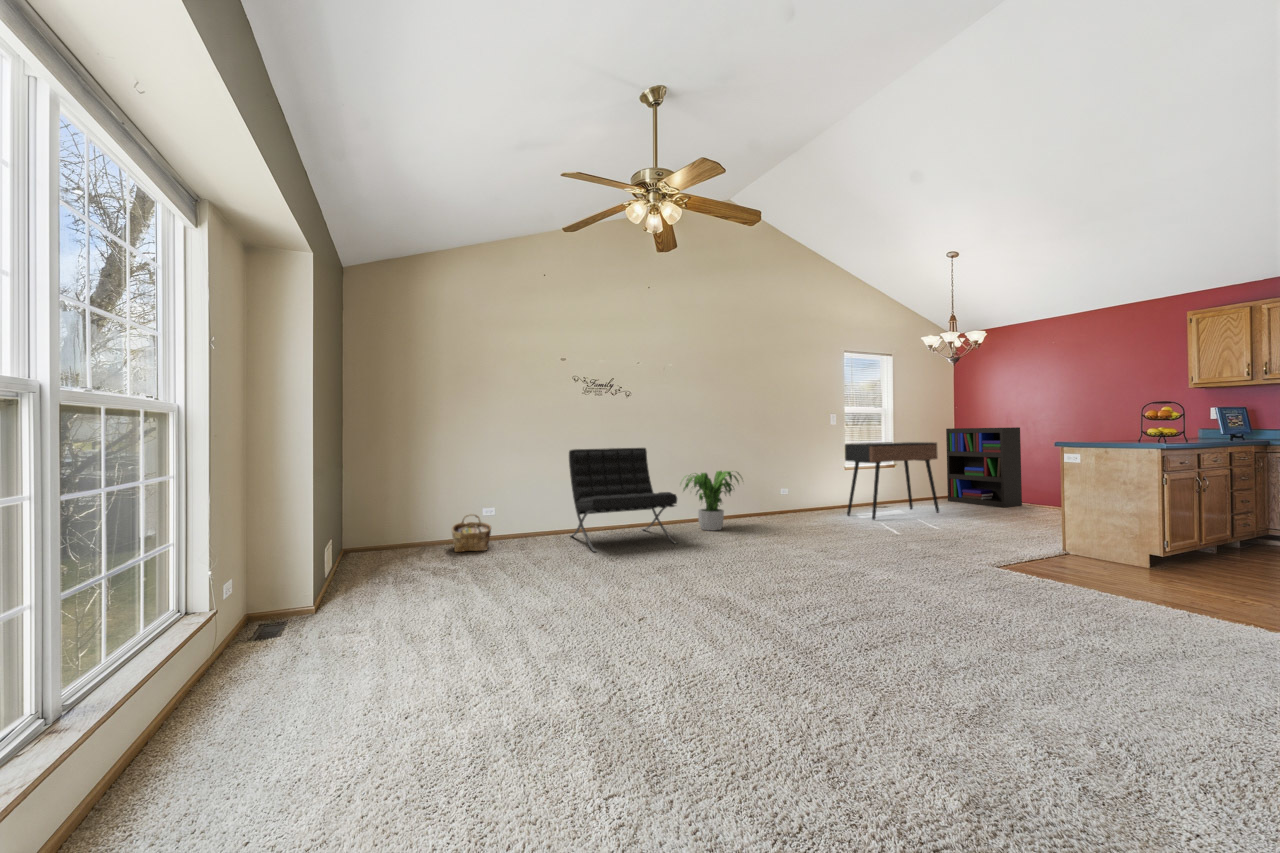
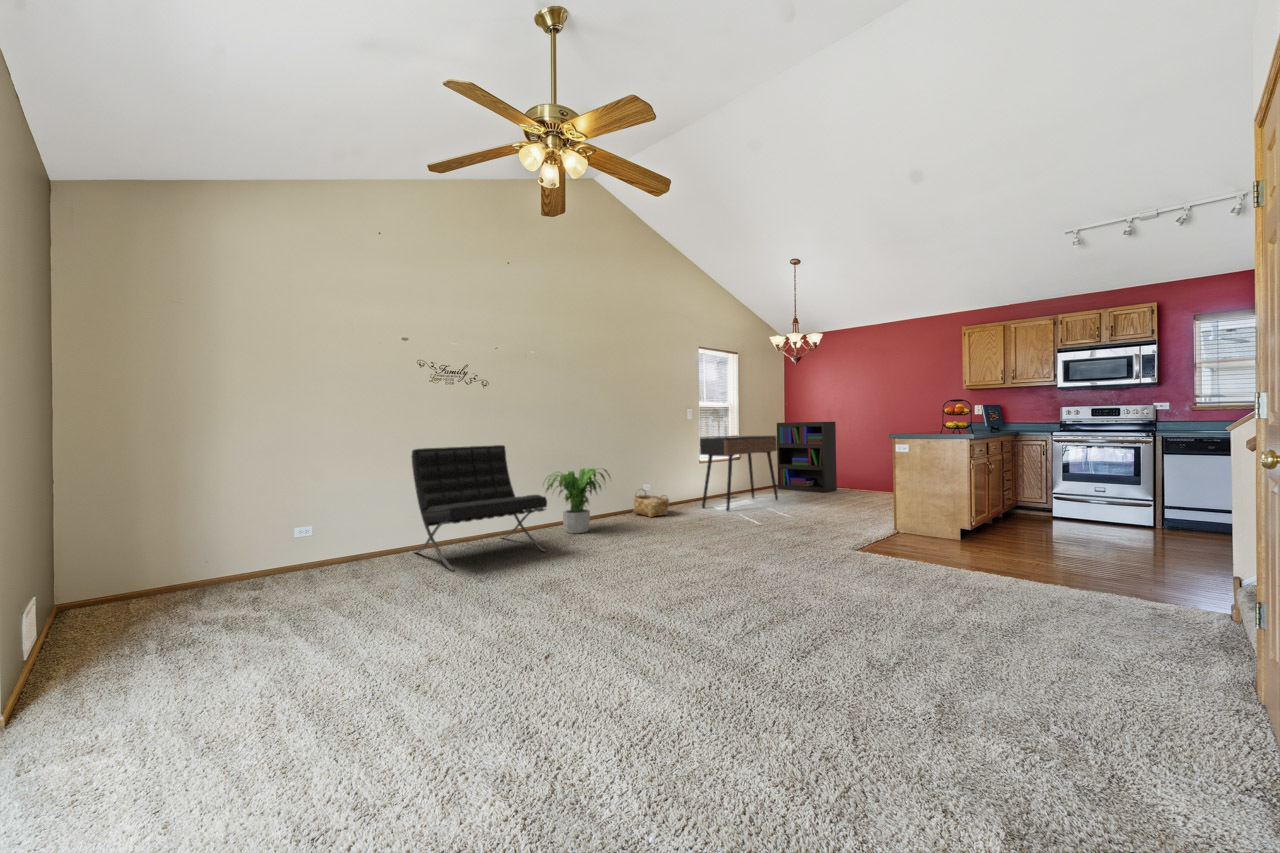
woven basket: present [452,514,491,552] -> present [633,489,669,517]

